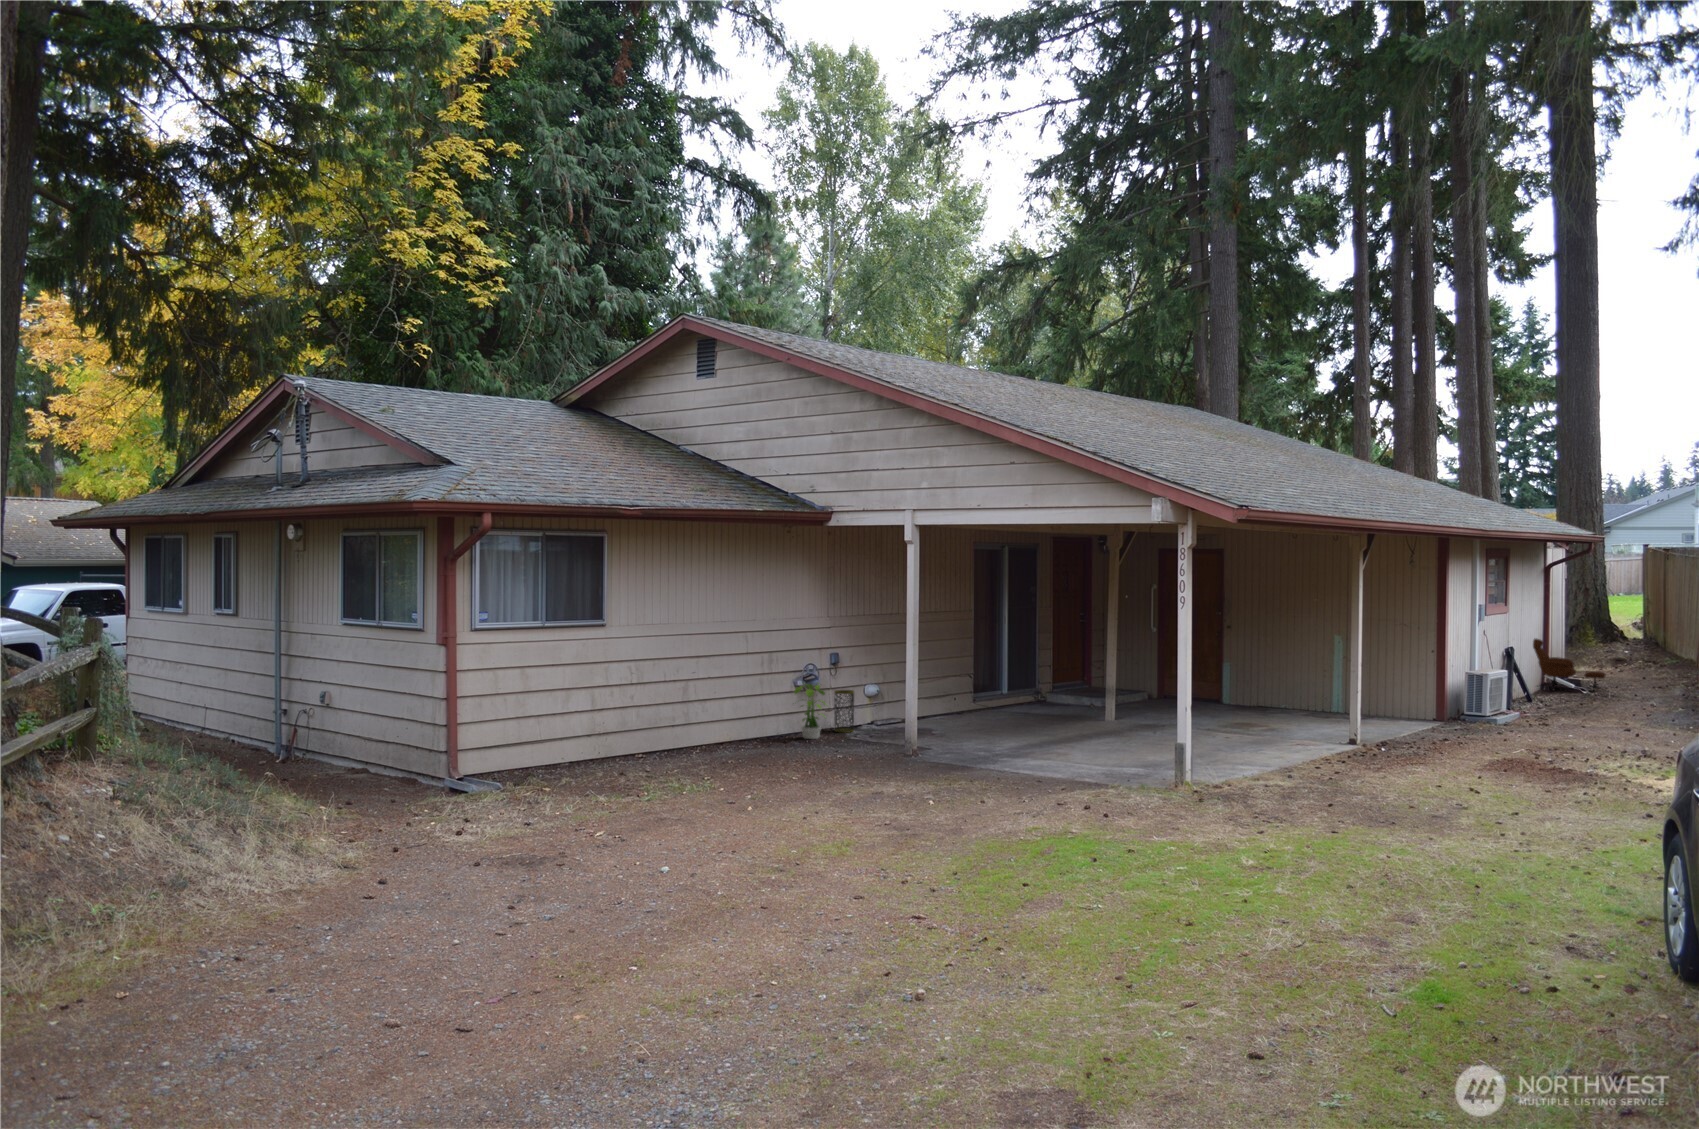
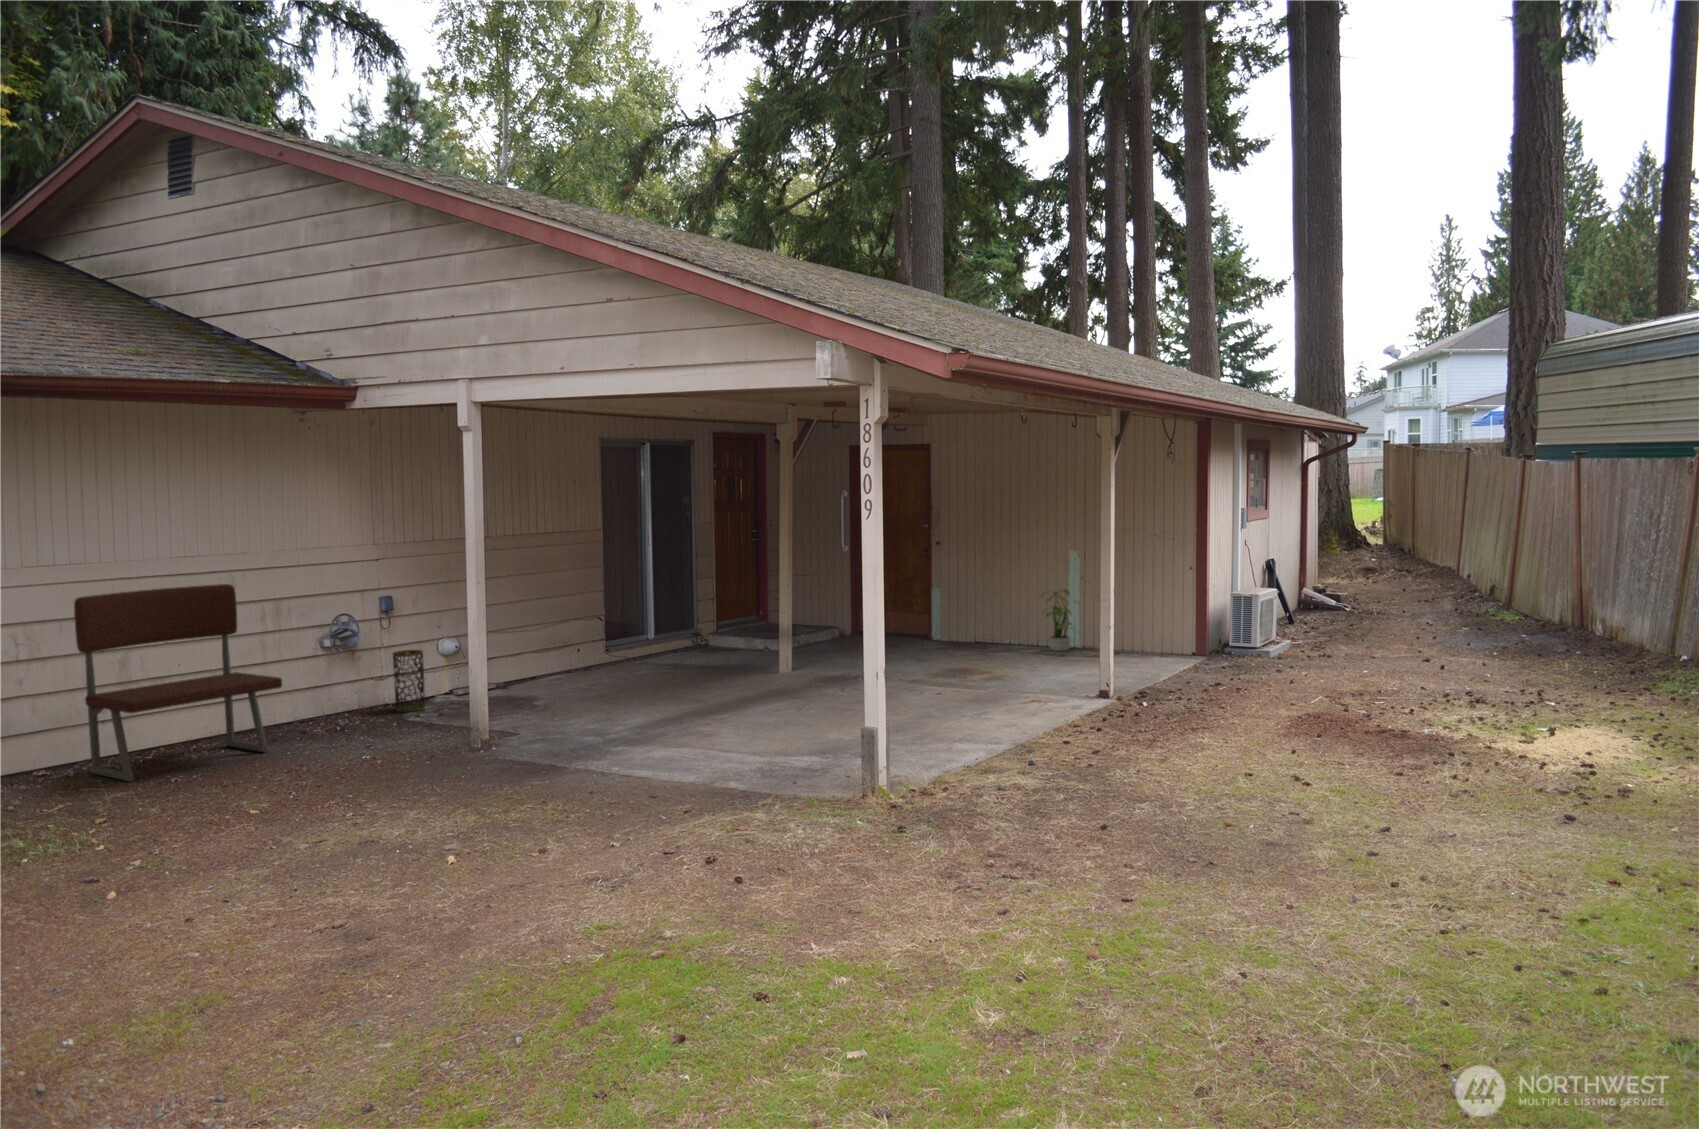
lounge chair: present [1533,639,1605,690] -> none [1290,551,1374,609]
bench: none [679,641,790,762] -> present [74,584,282,782]
potted plant: present [794,683,826,739] -> present [1042,589,1075,651]

